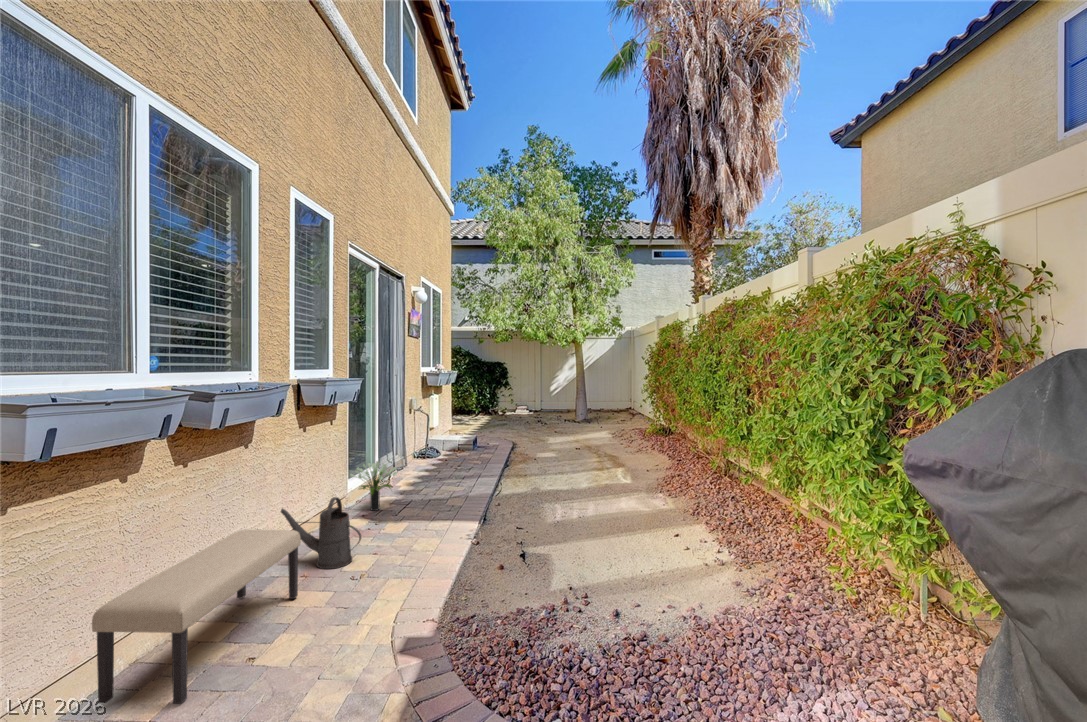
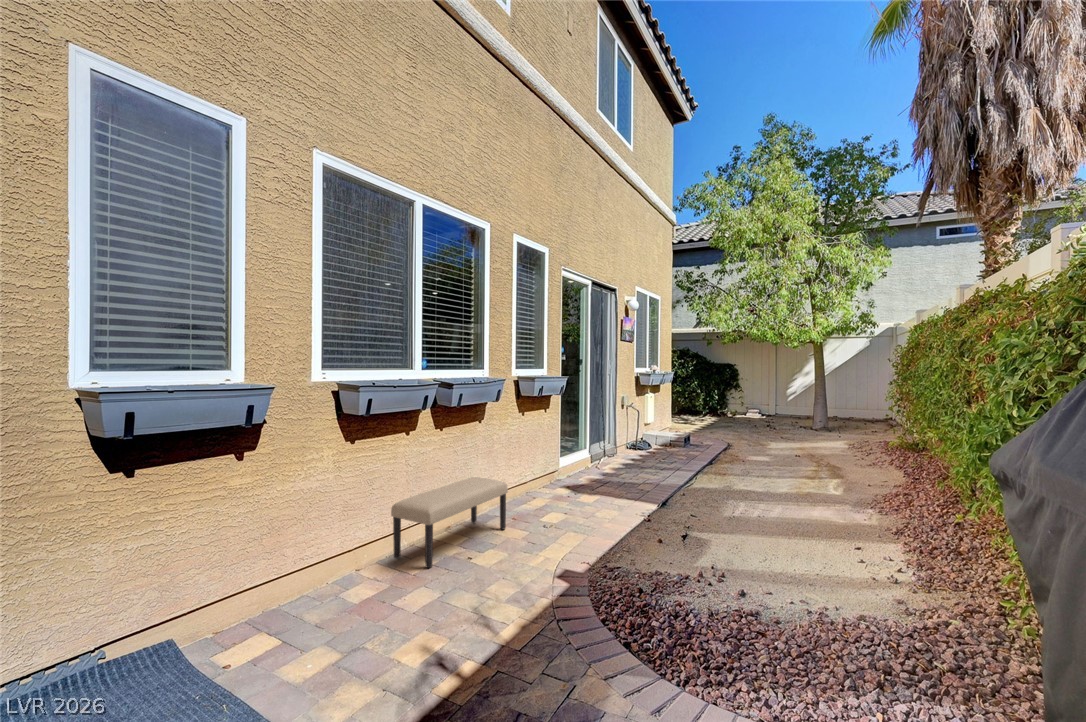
potted plant: present [350,461,397,511] -> none [560,444,597,484]
watering can: present [281,497,361,569] -> none [503,465,554,517]

